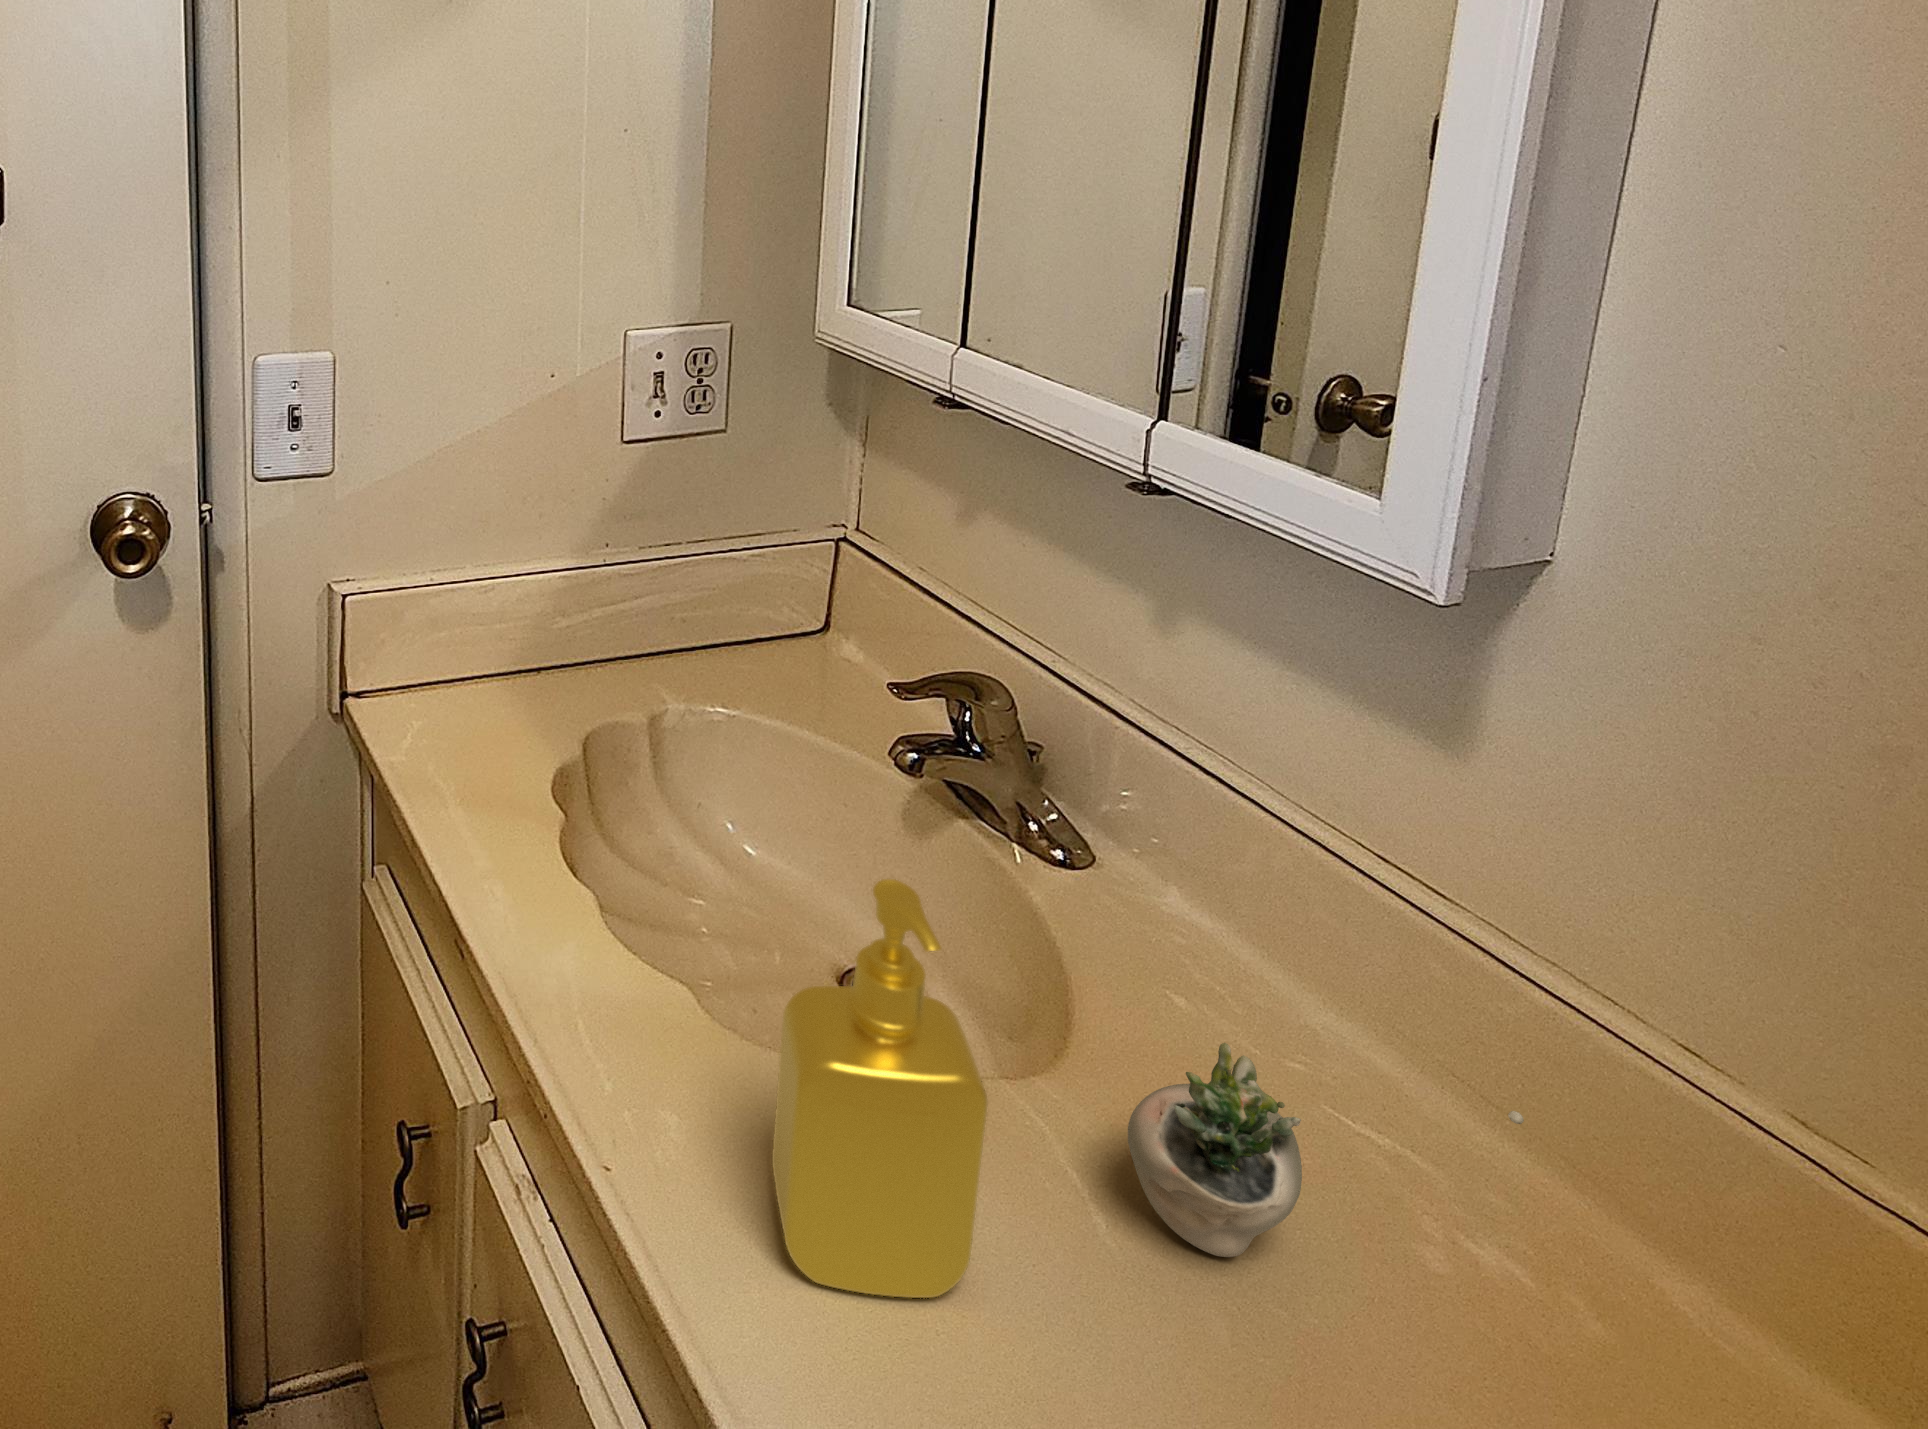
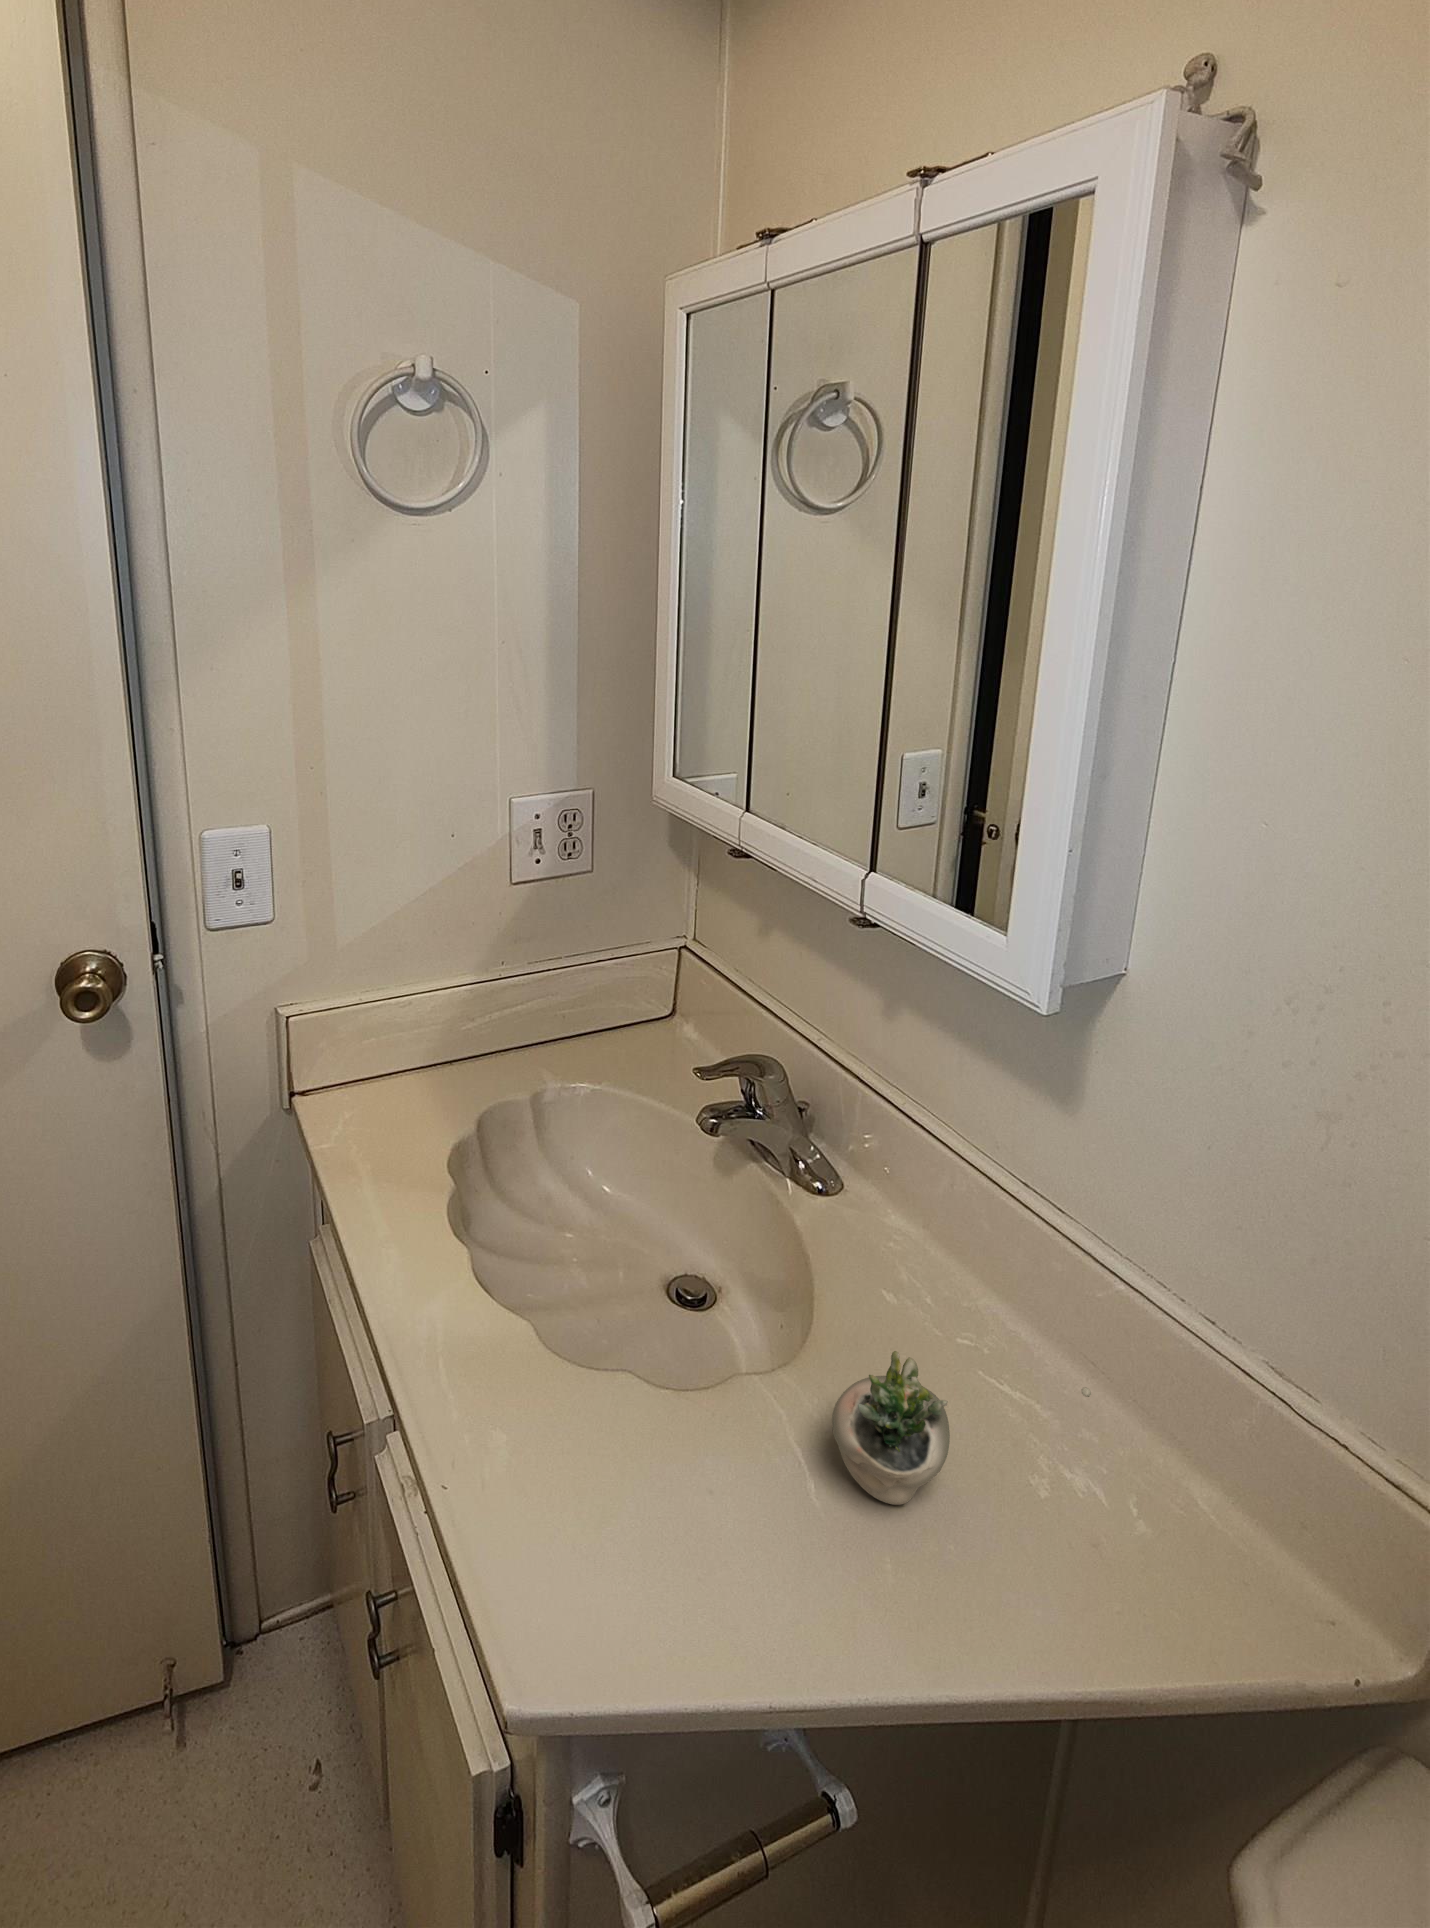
soap dispenser: present [772,879,987,1298] -> none [570,1260,717,1575]

